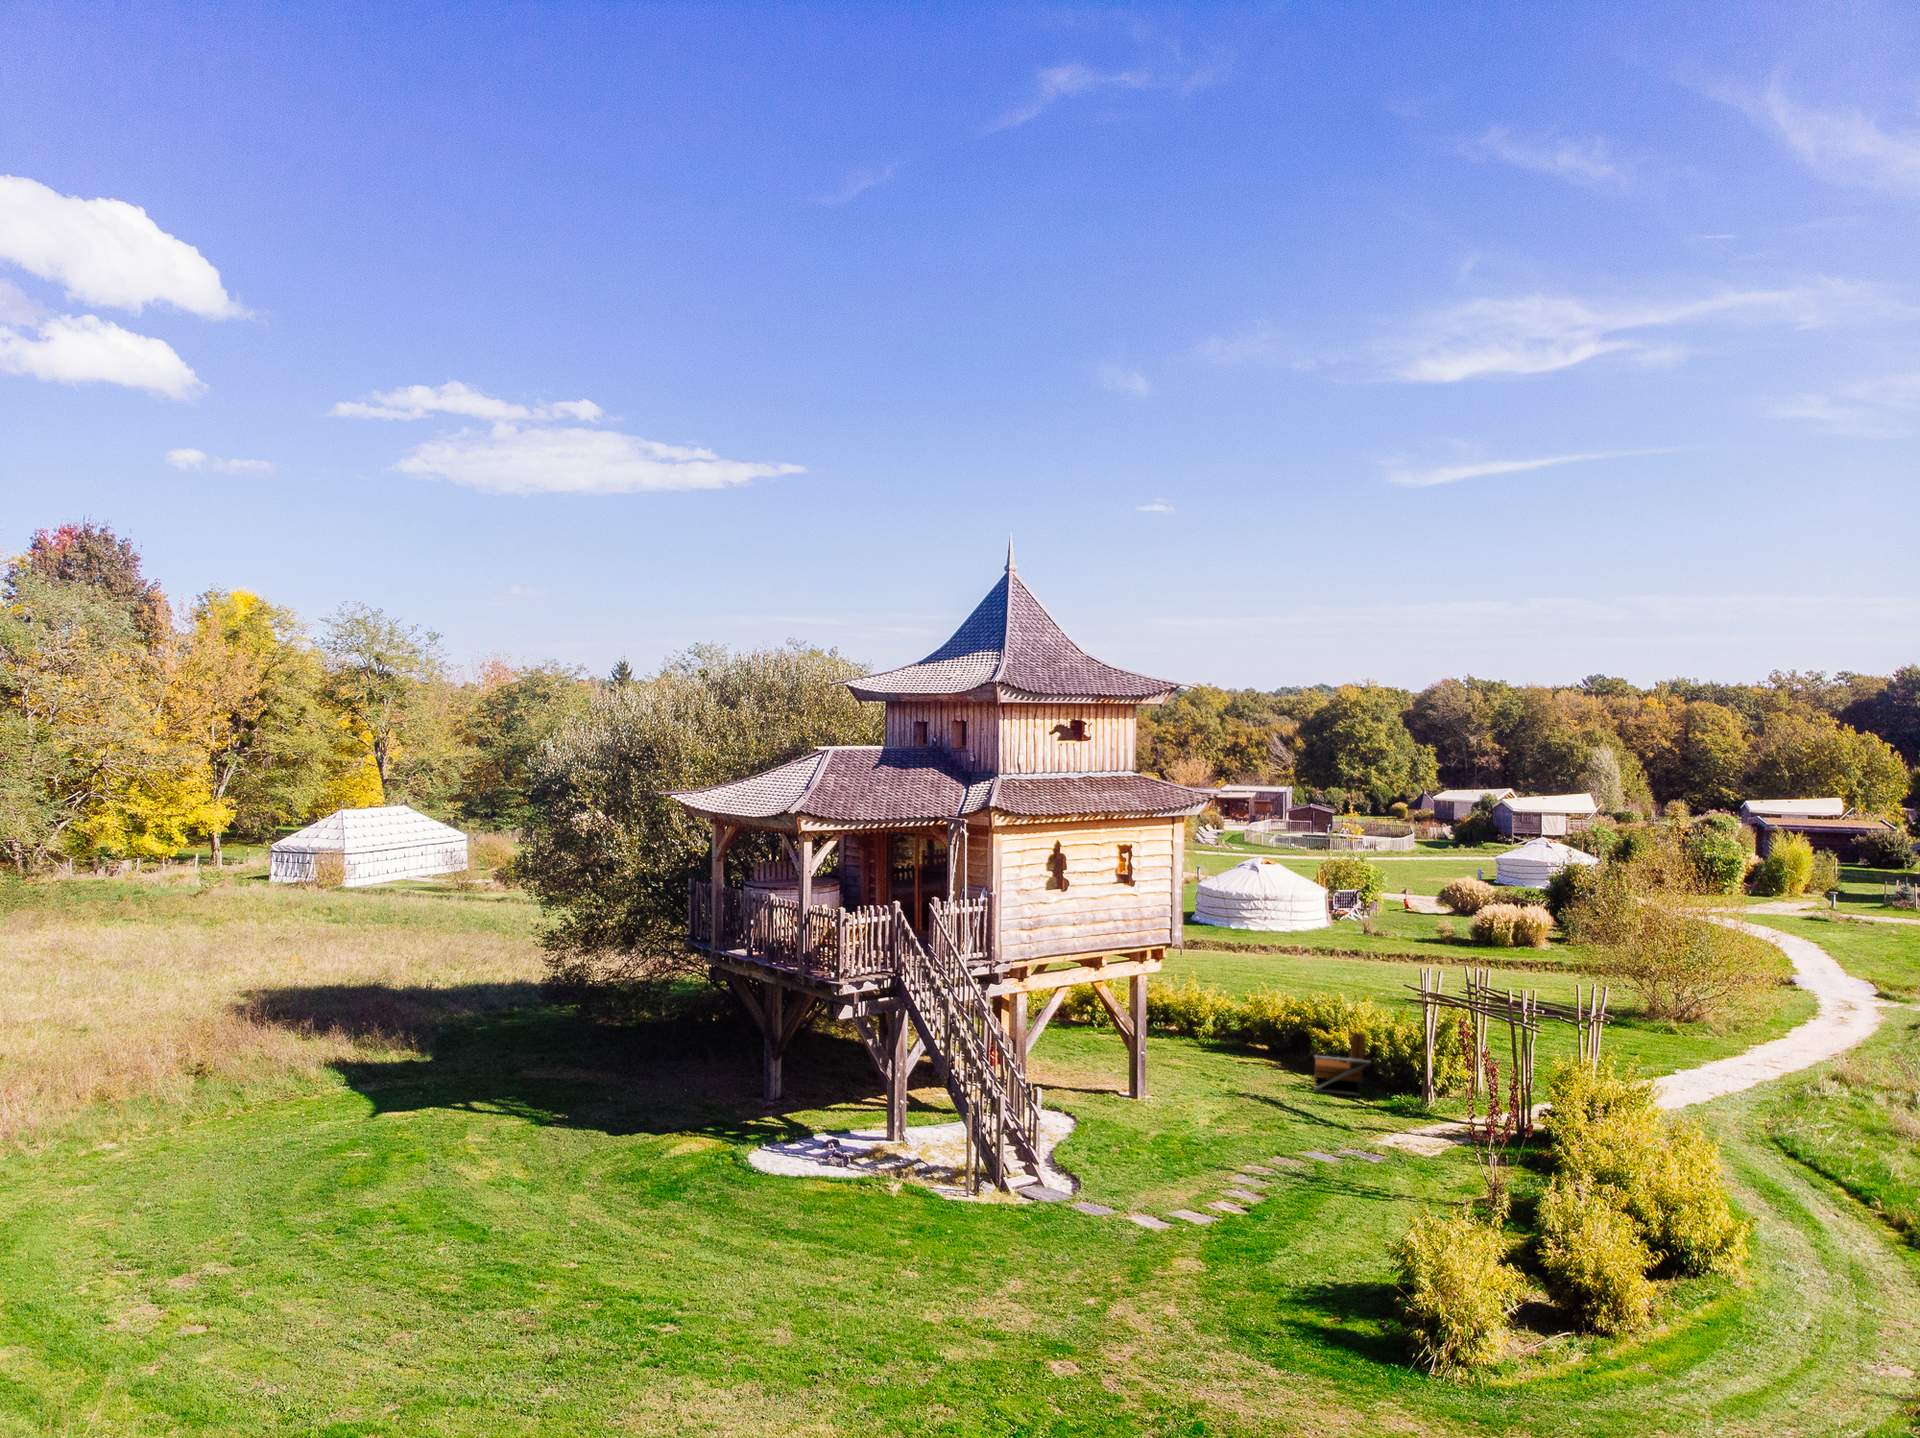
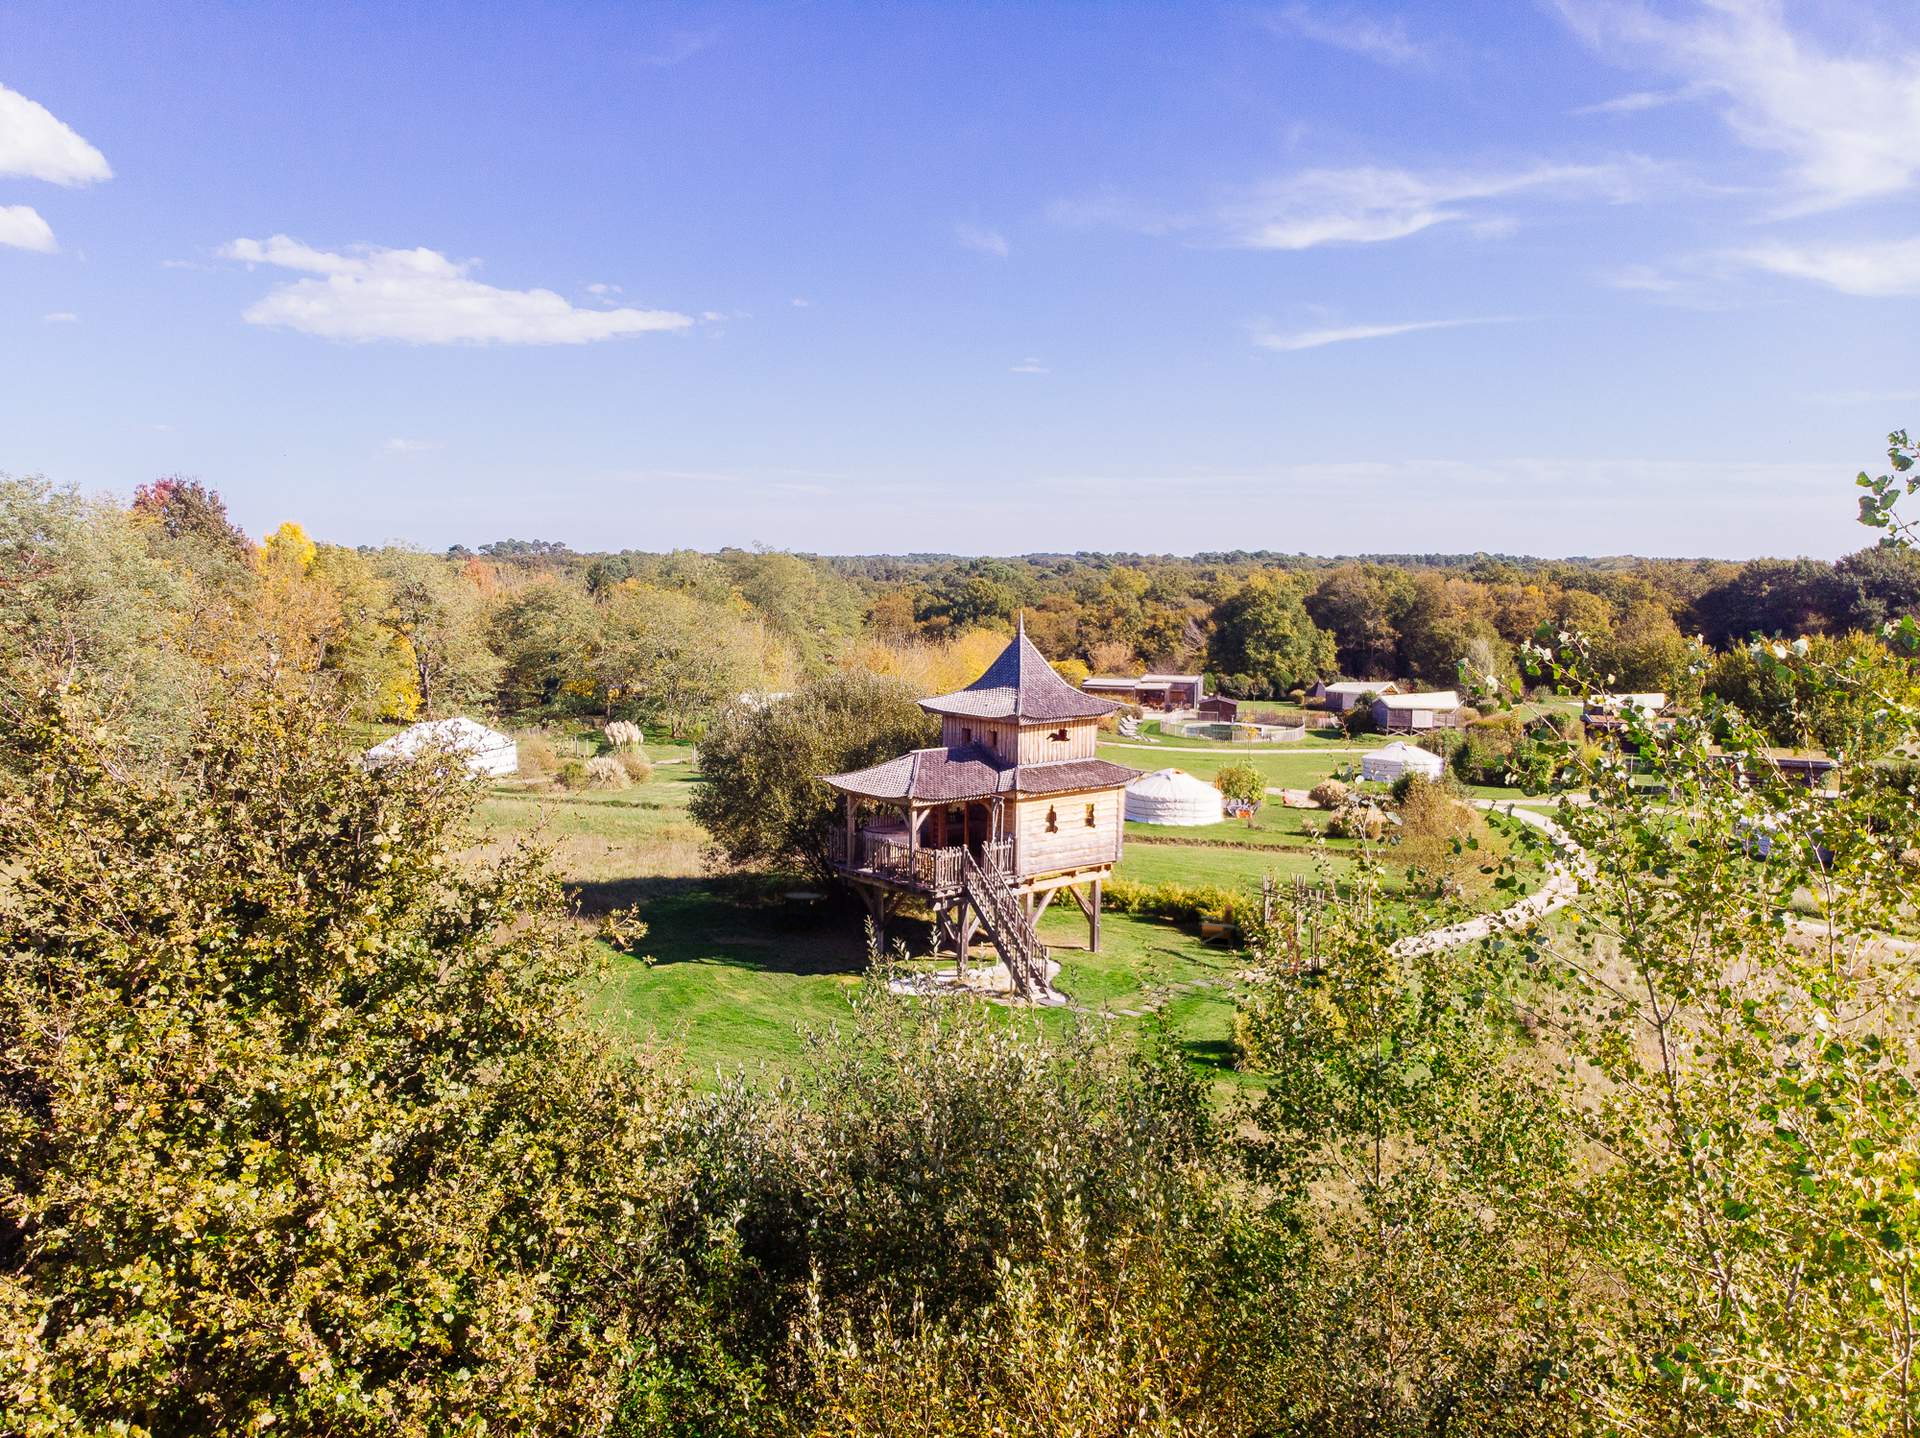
round table: none [652,994,717,1043] -> present [783,891,823,921]

